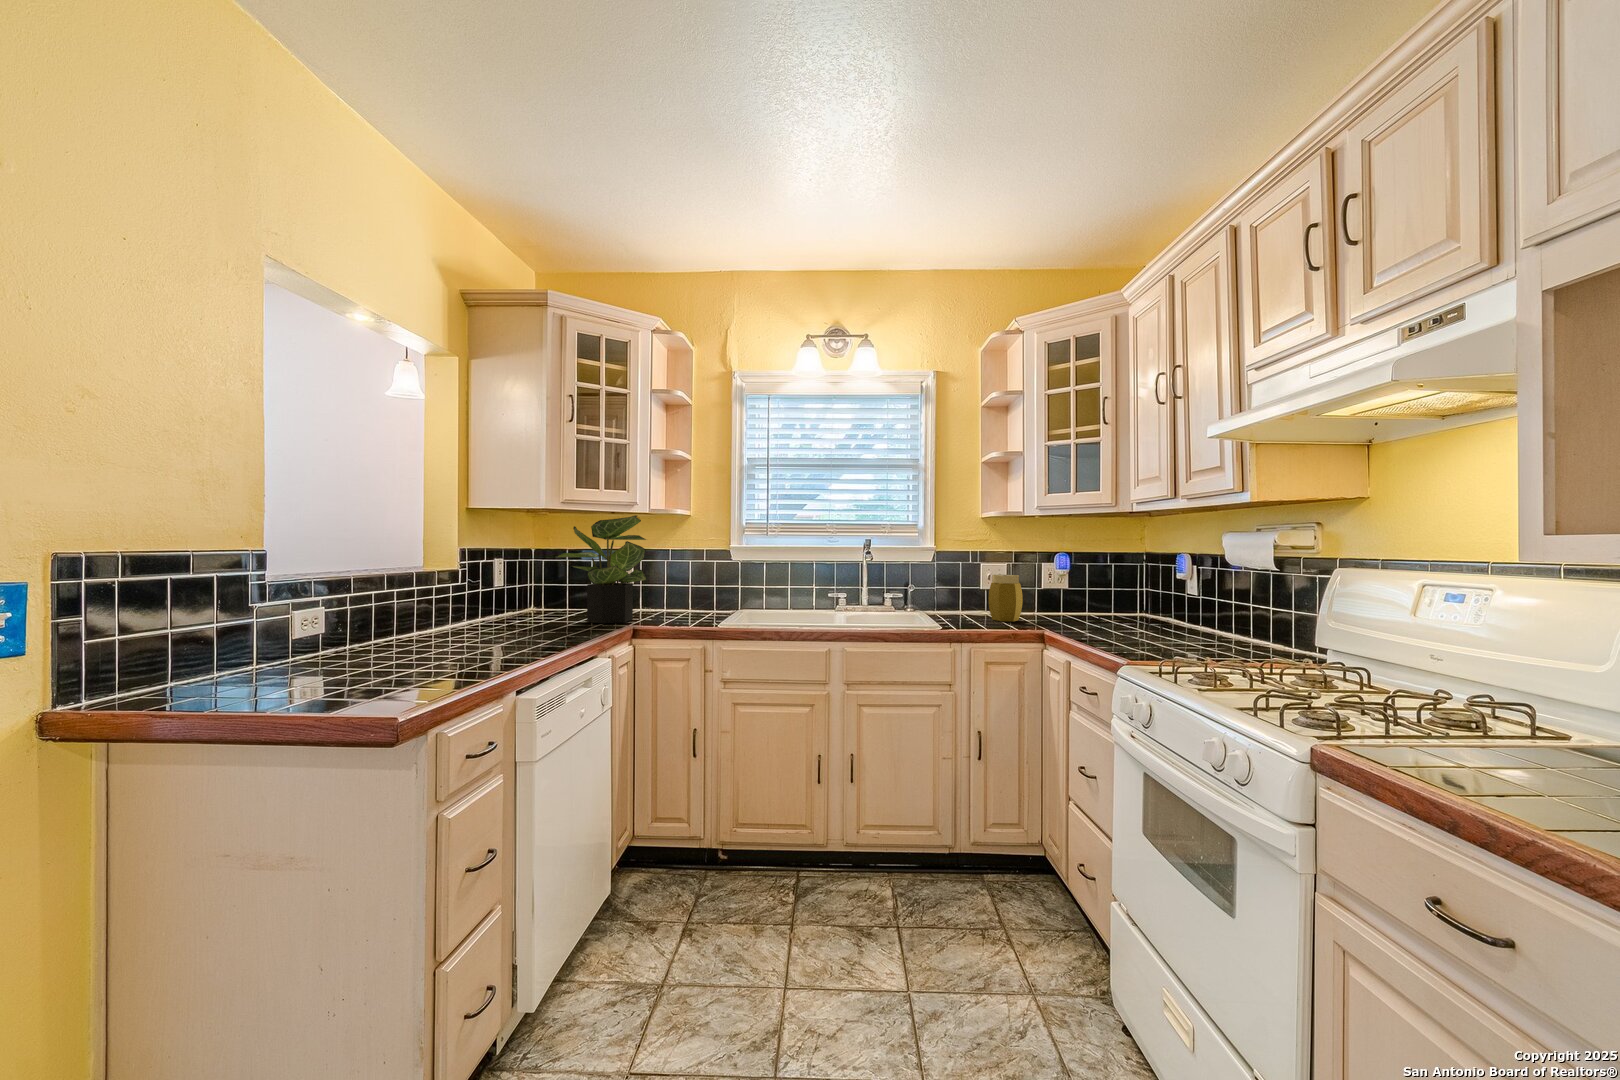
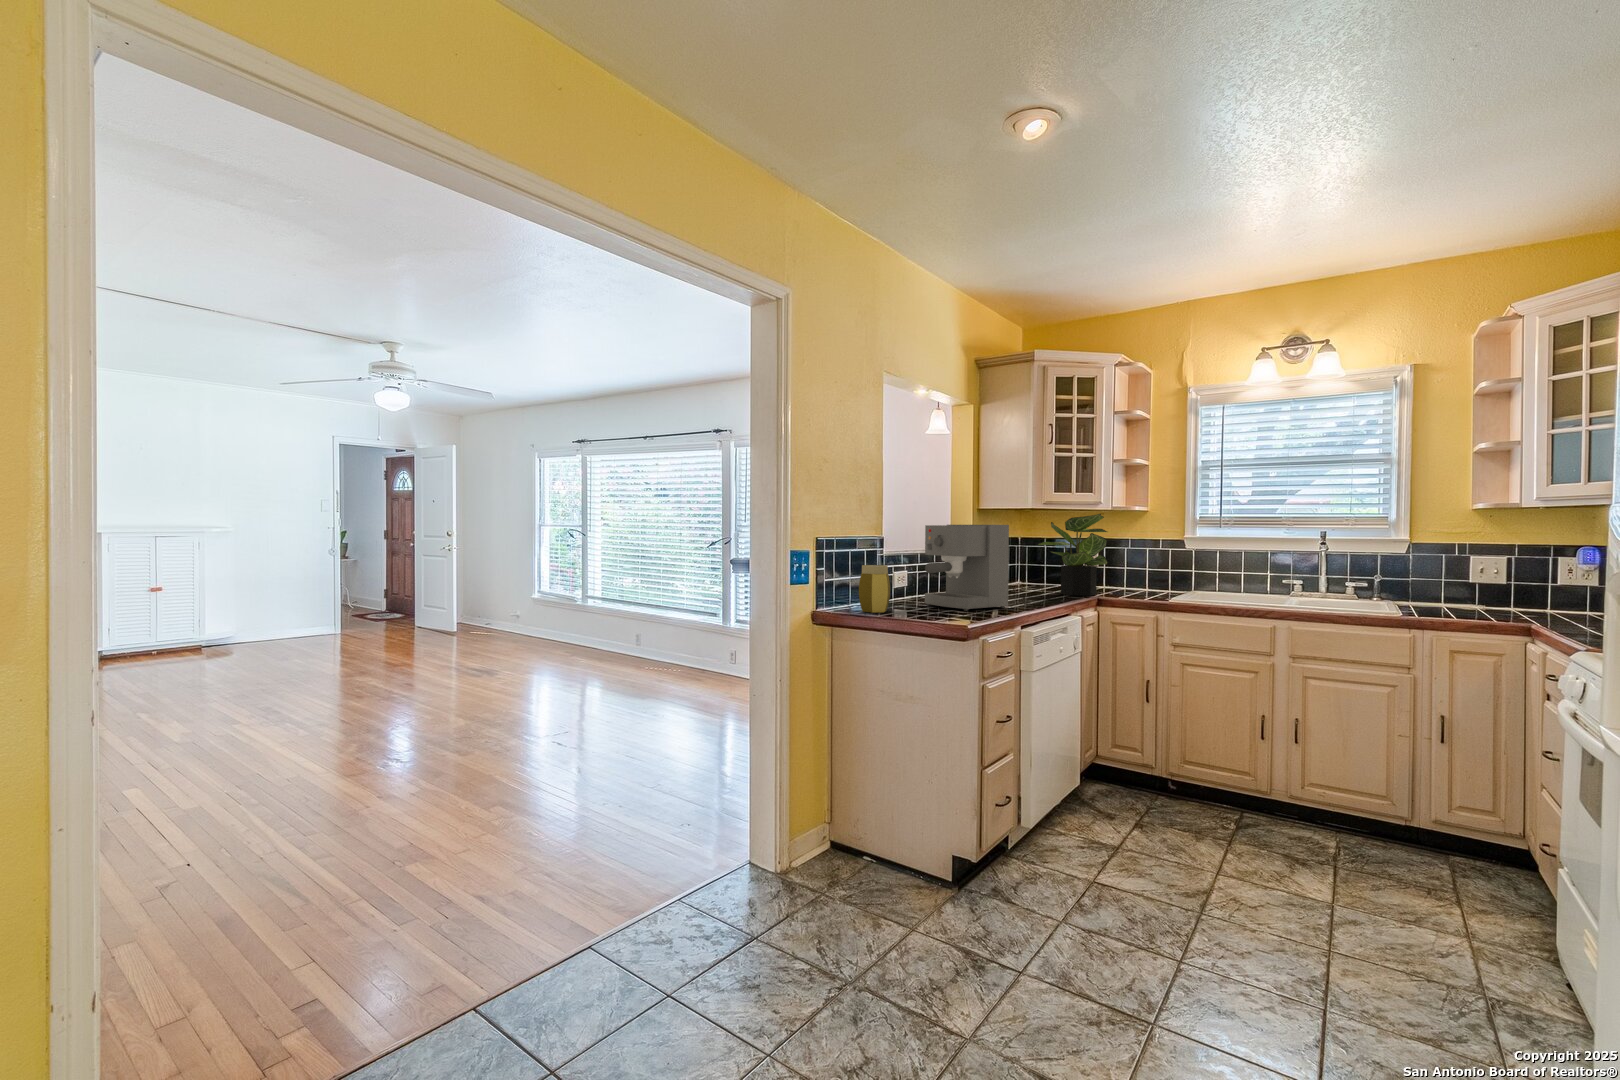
coffee maker: none [323,526,495,673] -> present [925,525,1009,611]
jar: present [989,575,1023,621] -> present [859,565,890,613]

